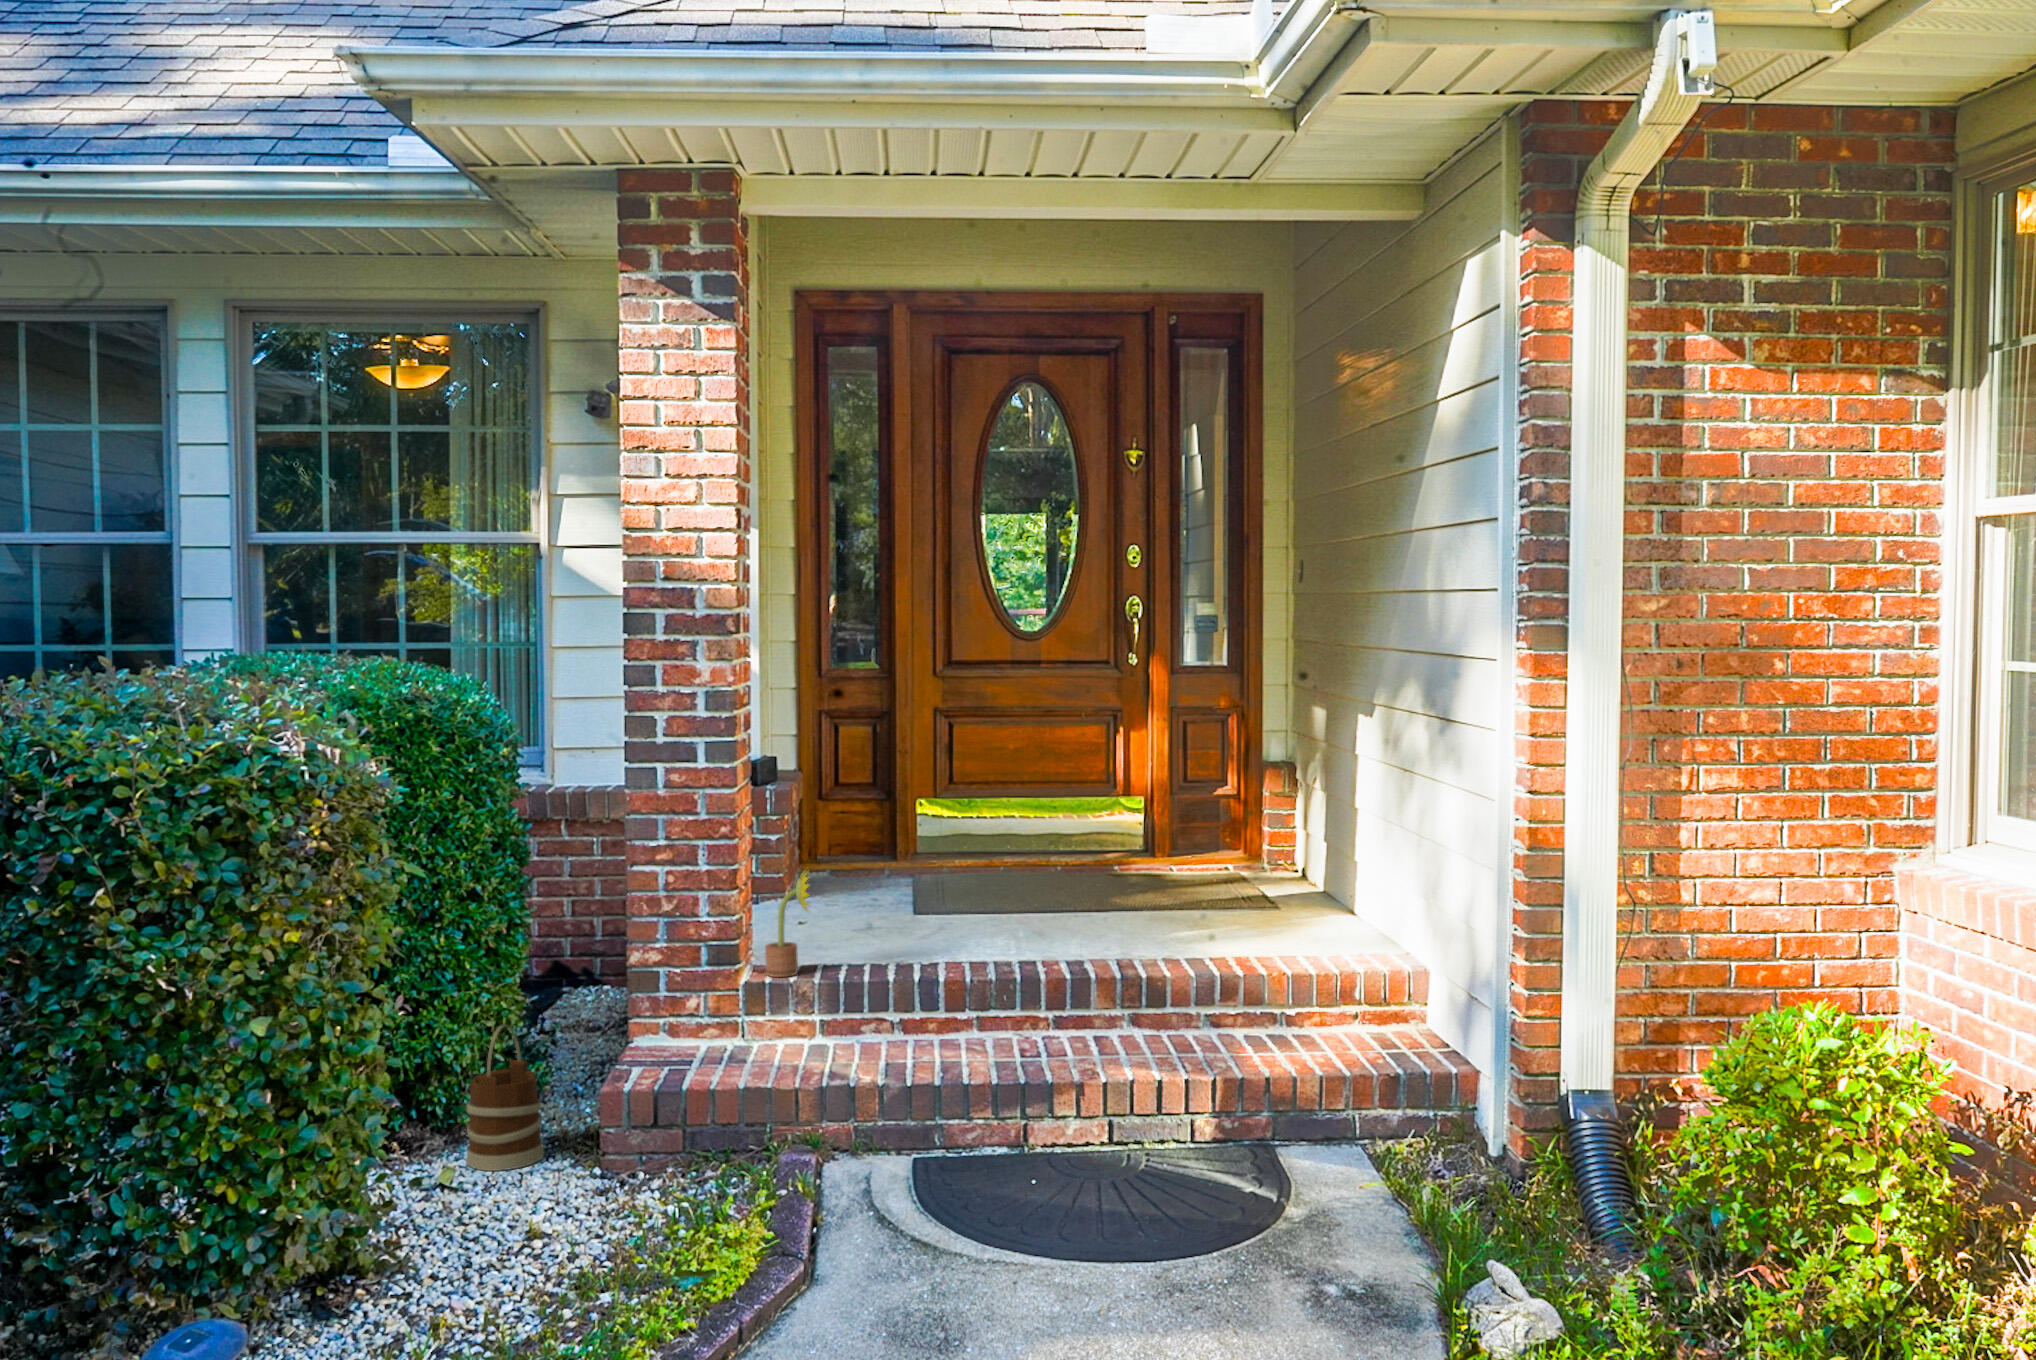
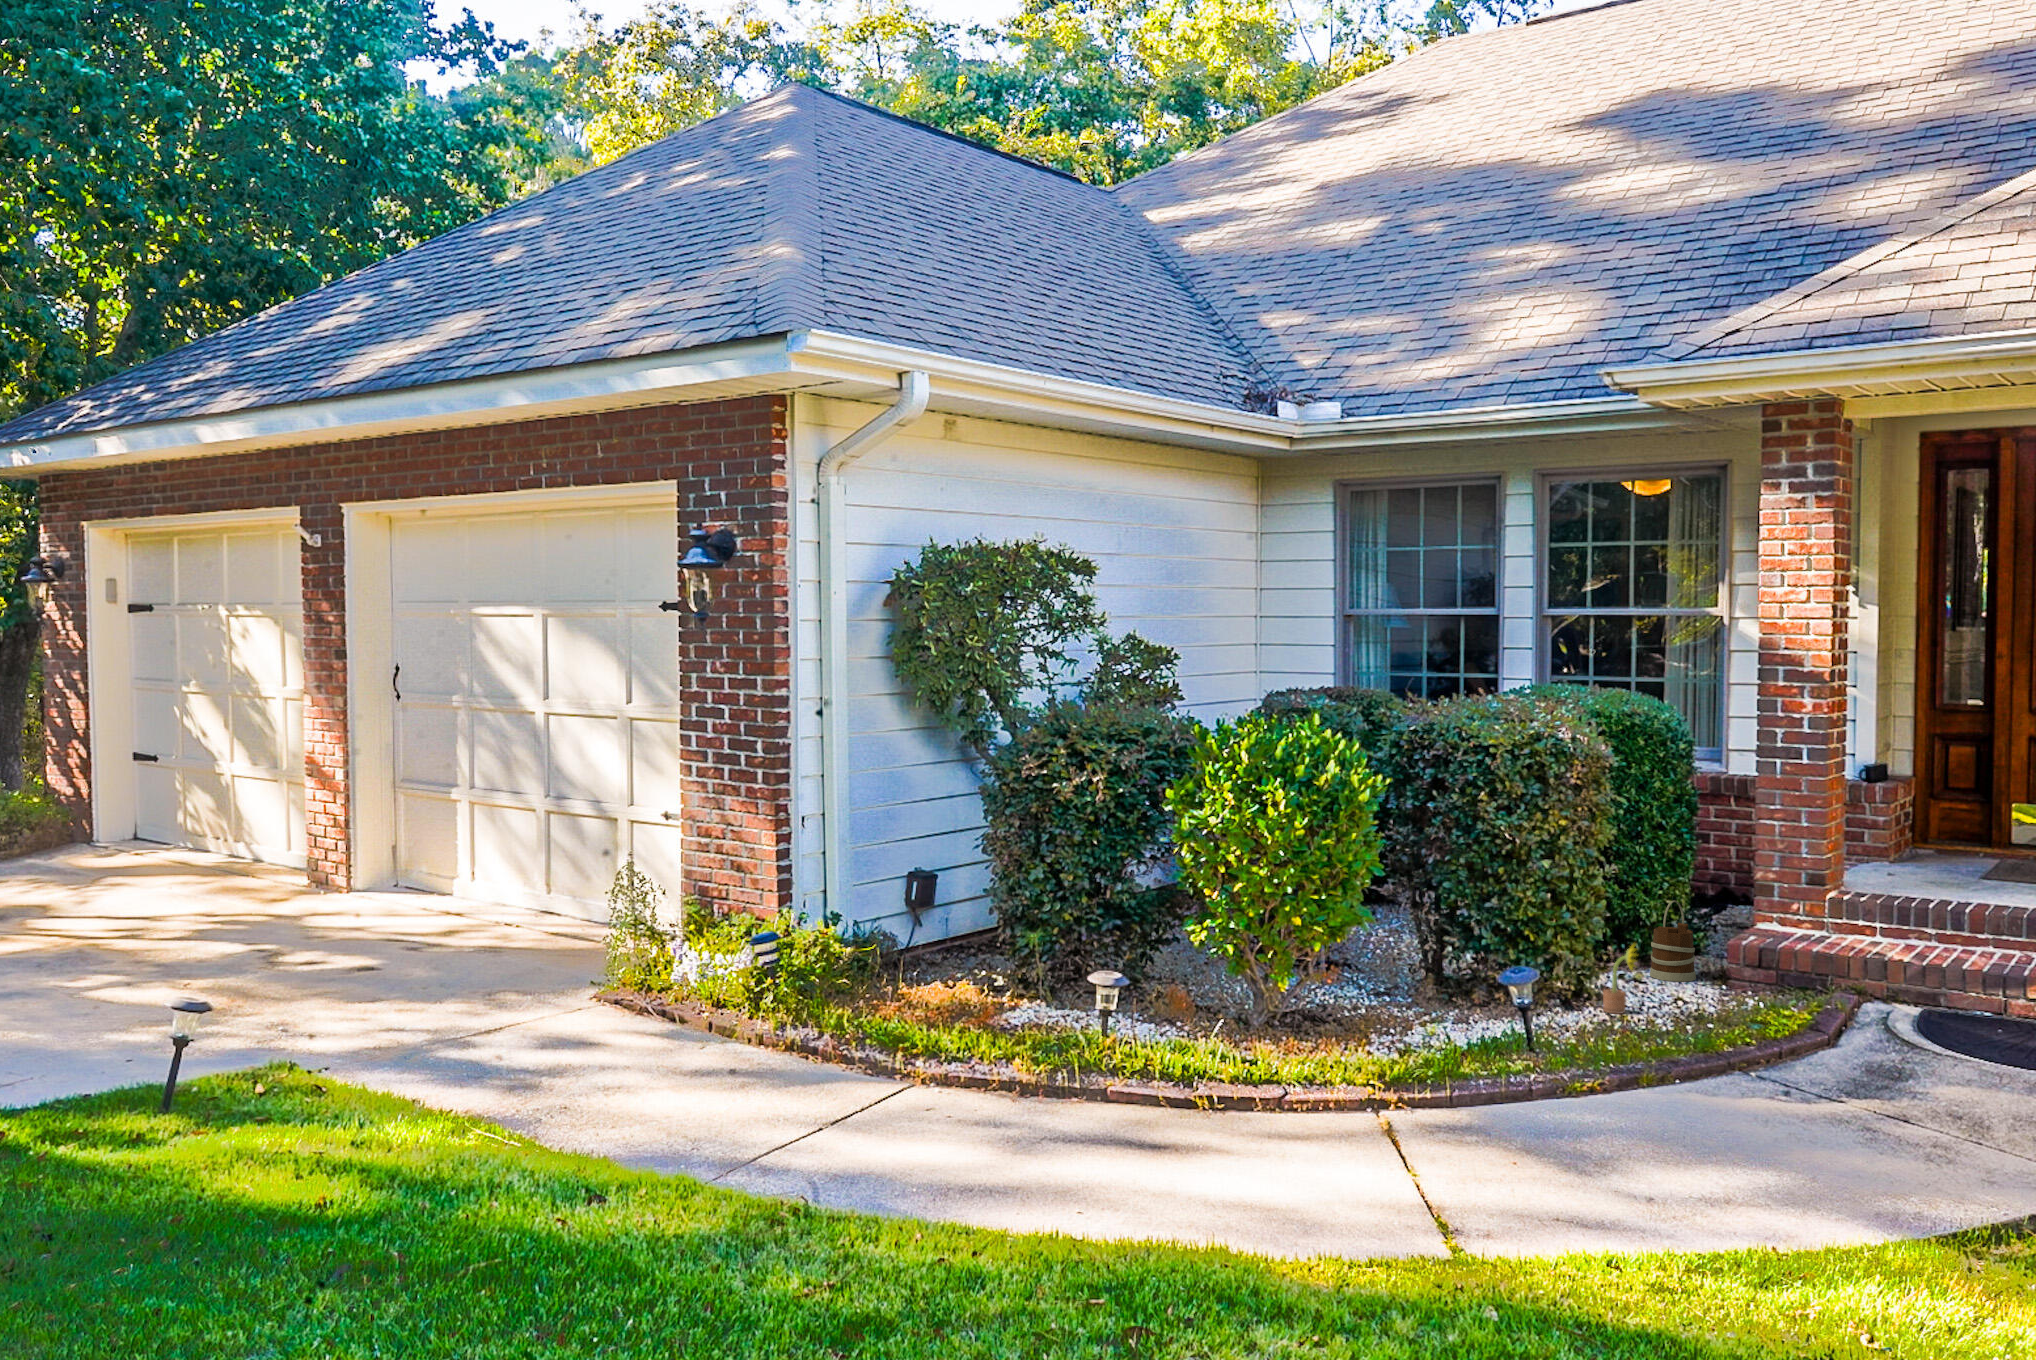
decorative plant: present [765,870,810,977] -> present [1603,944,1638,1014]

